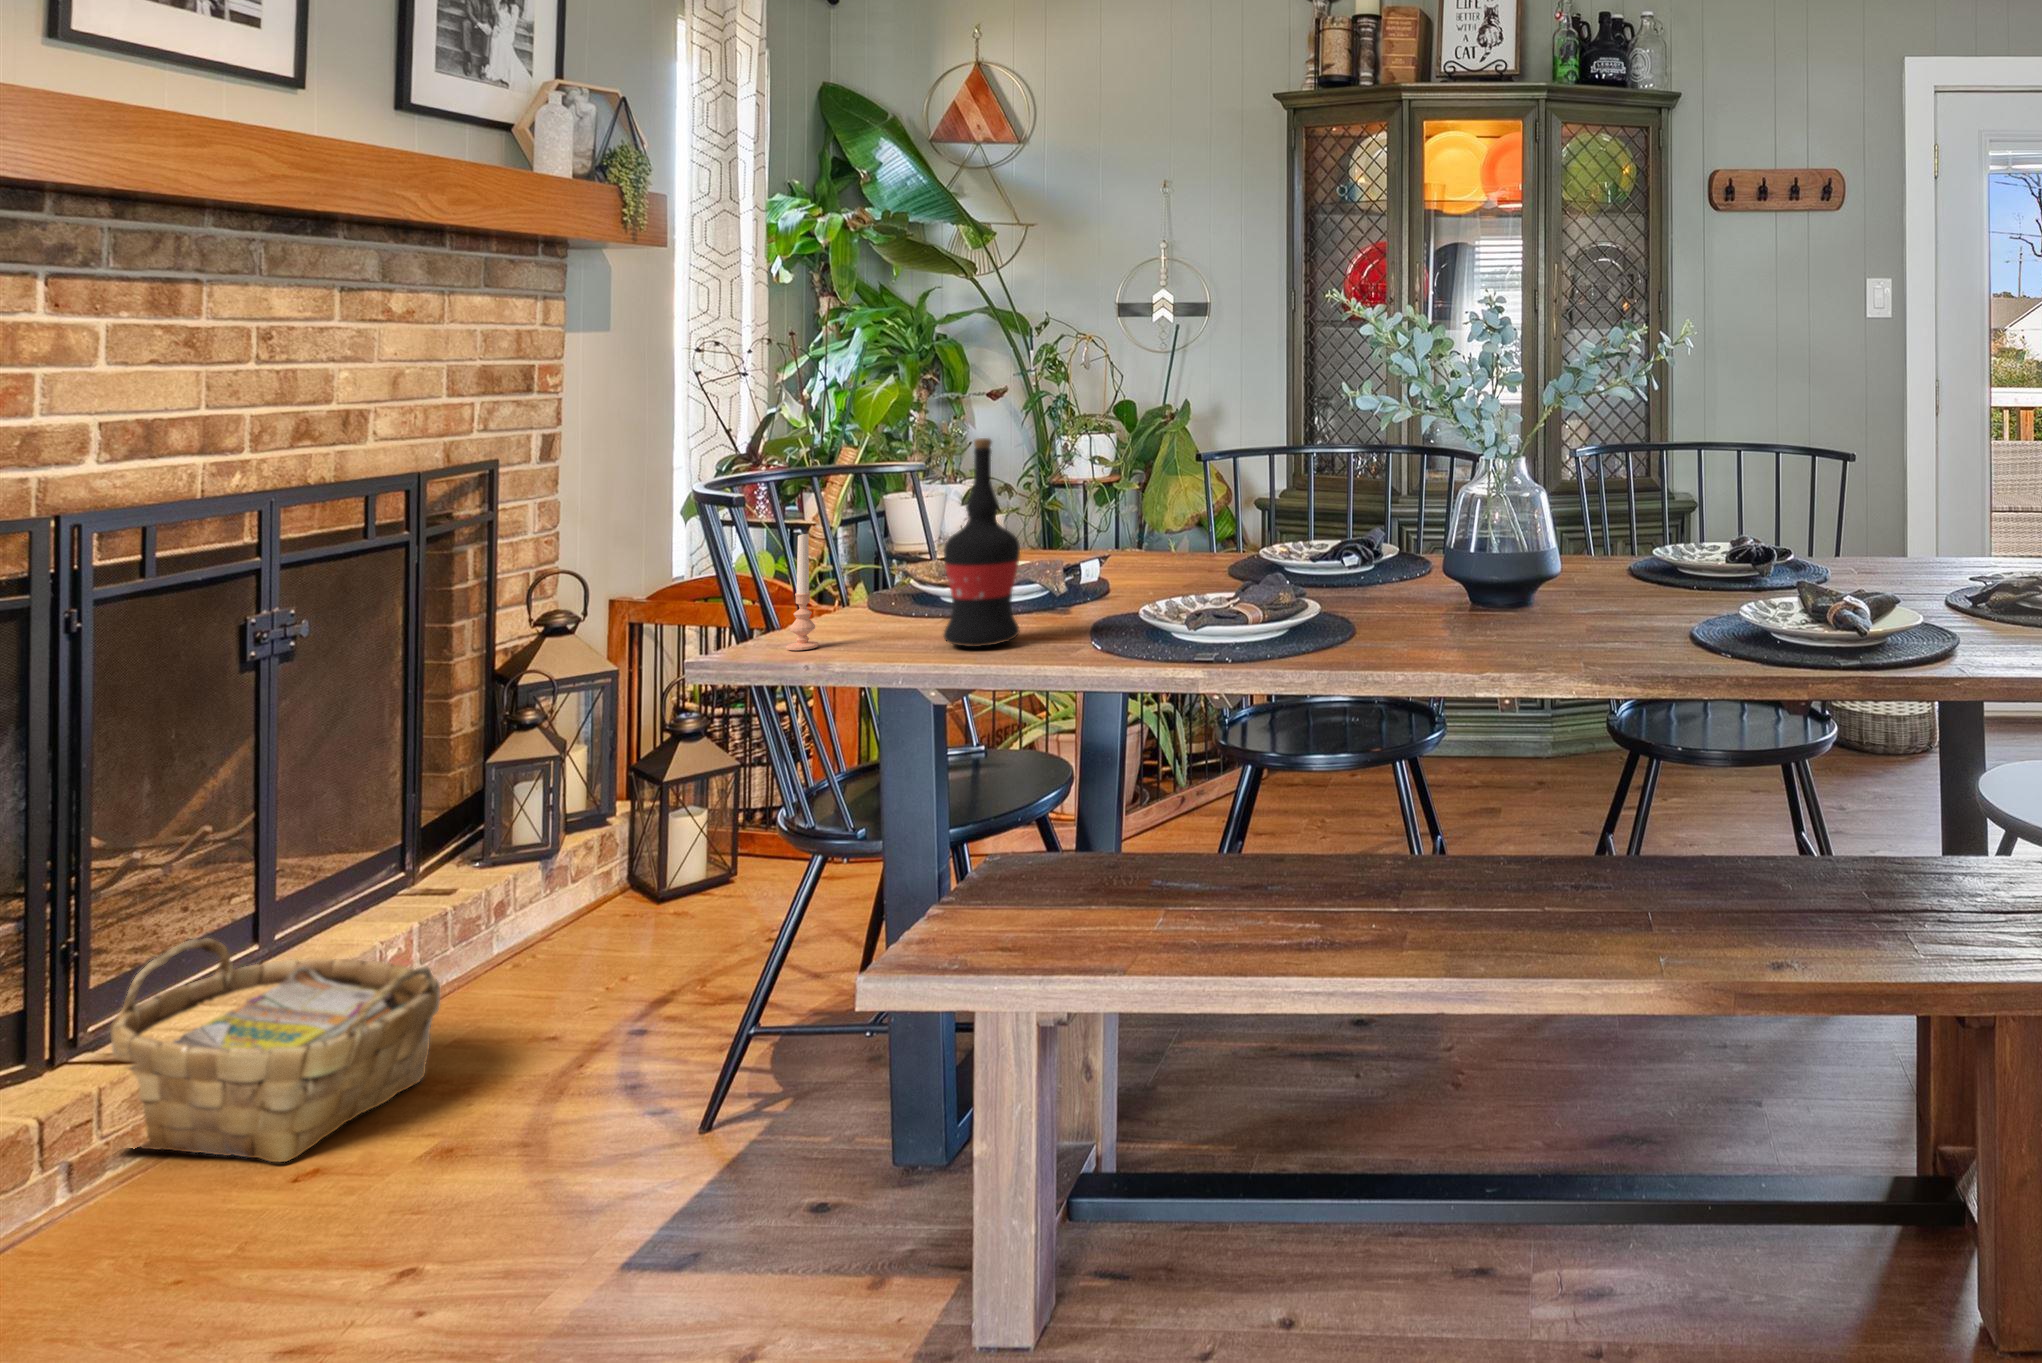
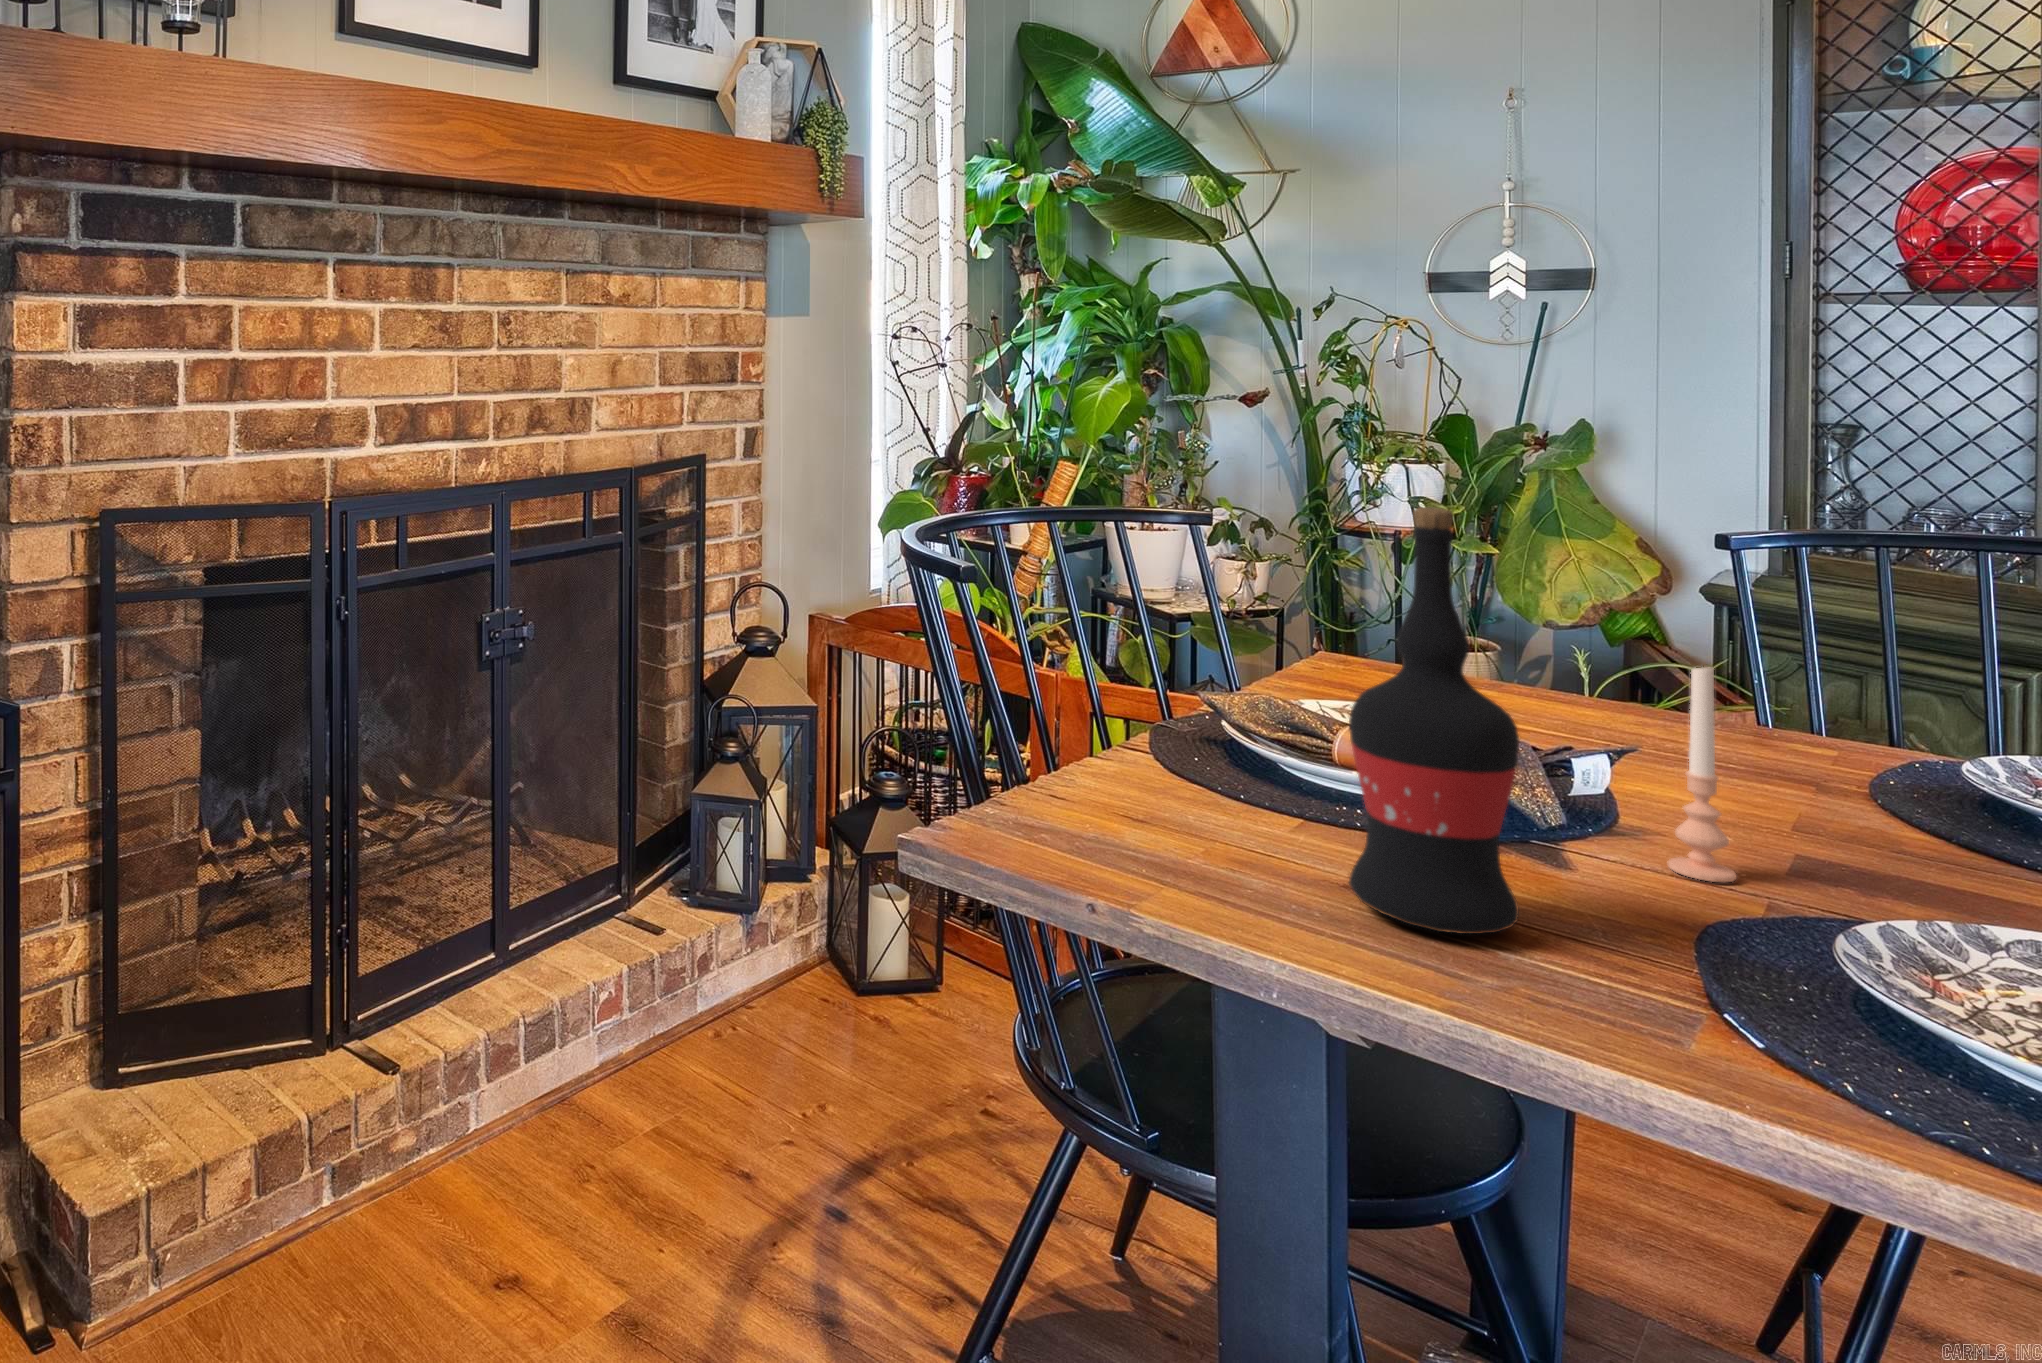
candle: present [786,534,819,650] -> present [1667,667,1737,882]
woven basket: present [110,938,440,1162] -> none [369,945,638,1248]

